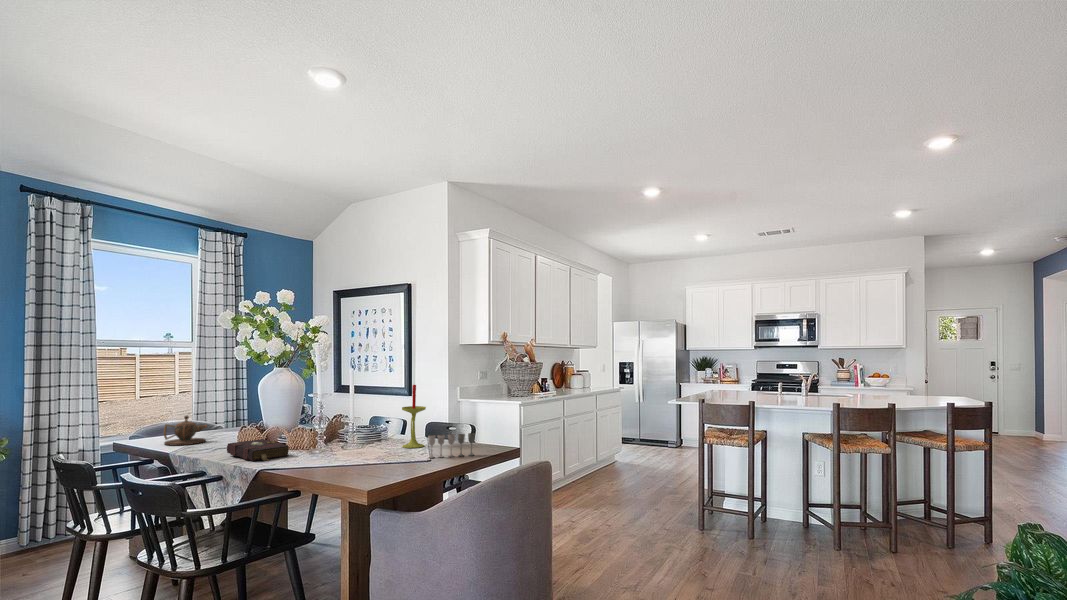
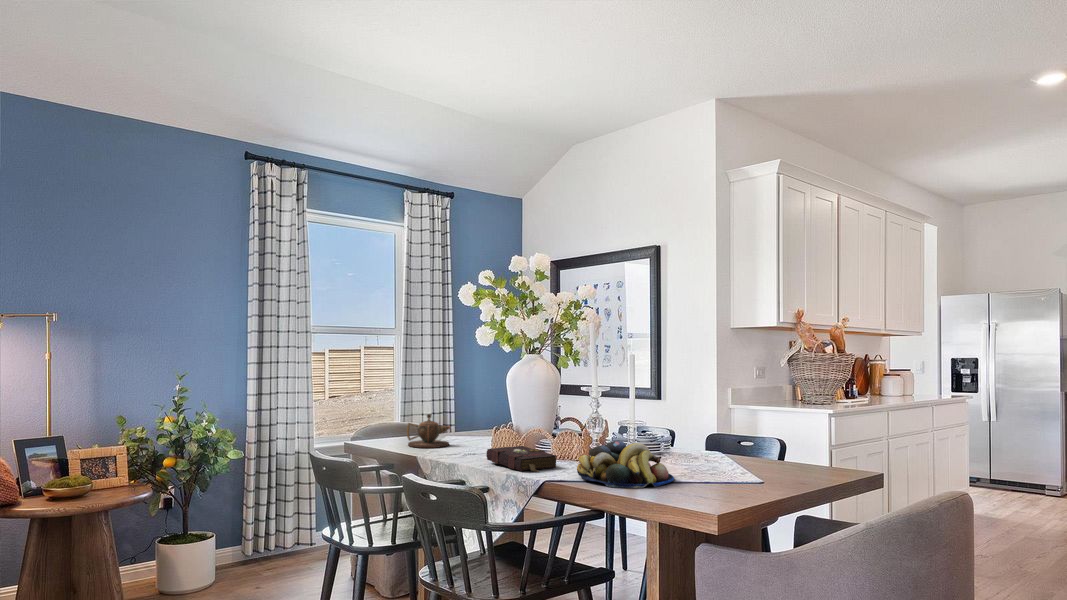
candle: present [402,385,426,448] -> none [685,385,717,467]
fruit bowl: none [299,431,383,470] -> present [577,441,674,488]
wine glass: present [428,433,475,458] -> none [730,452,791,482]

